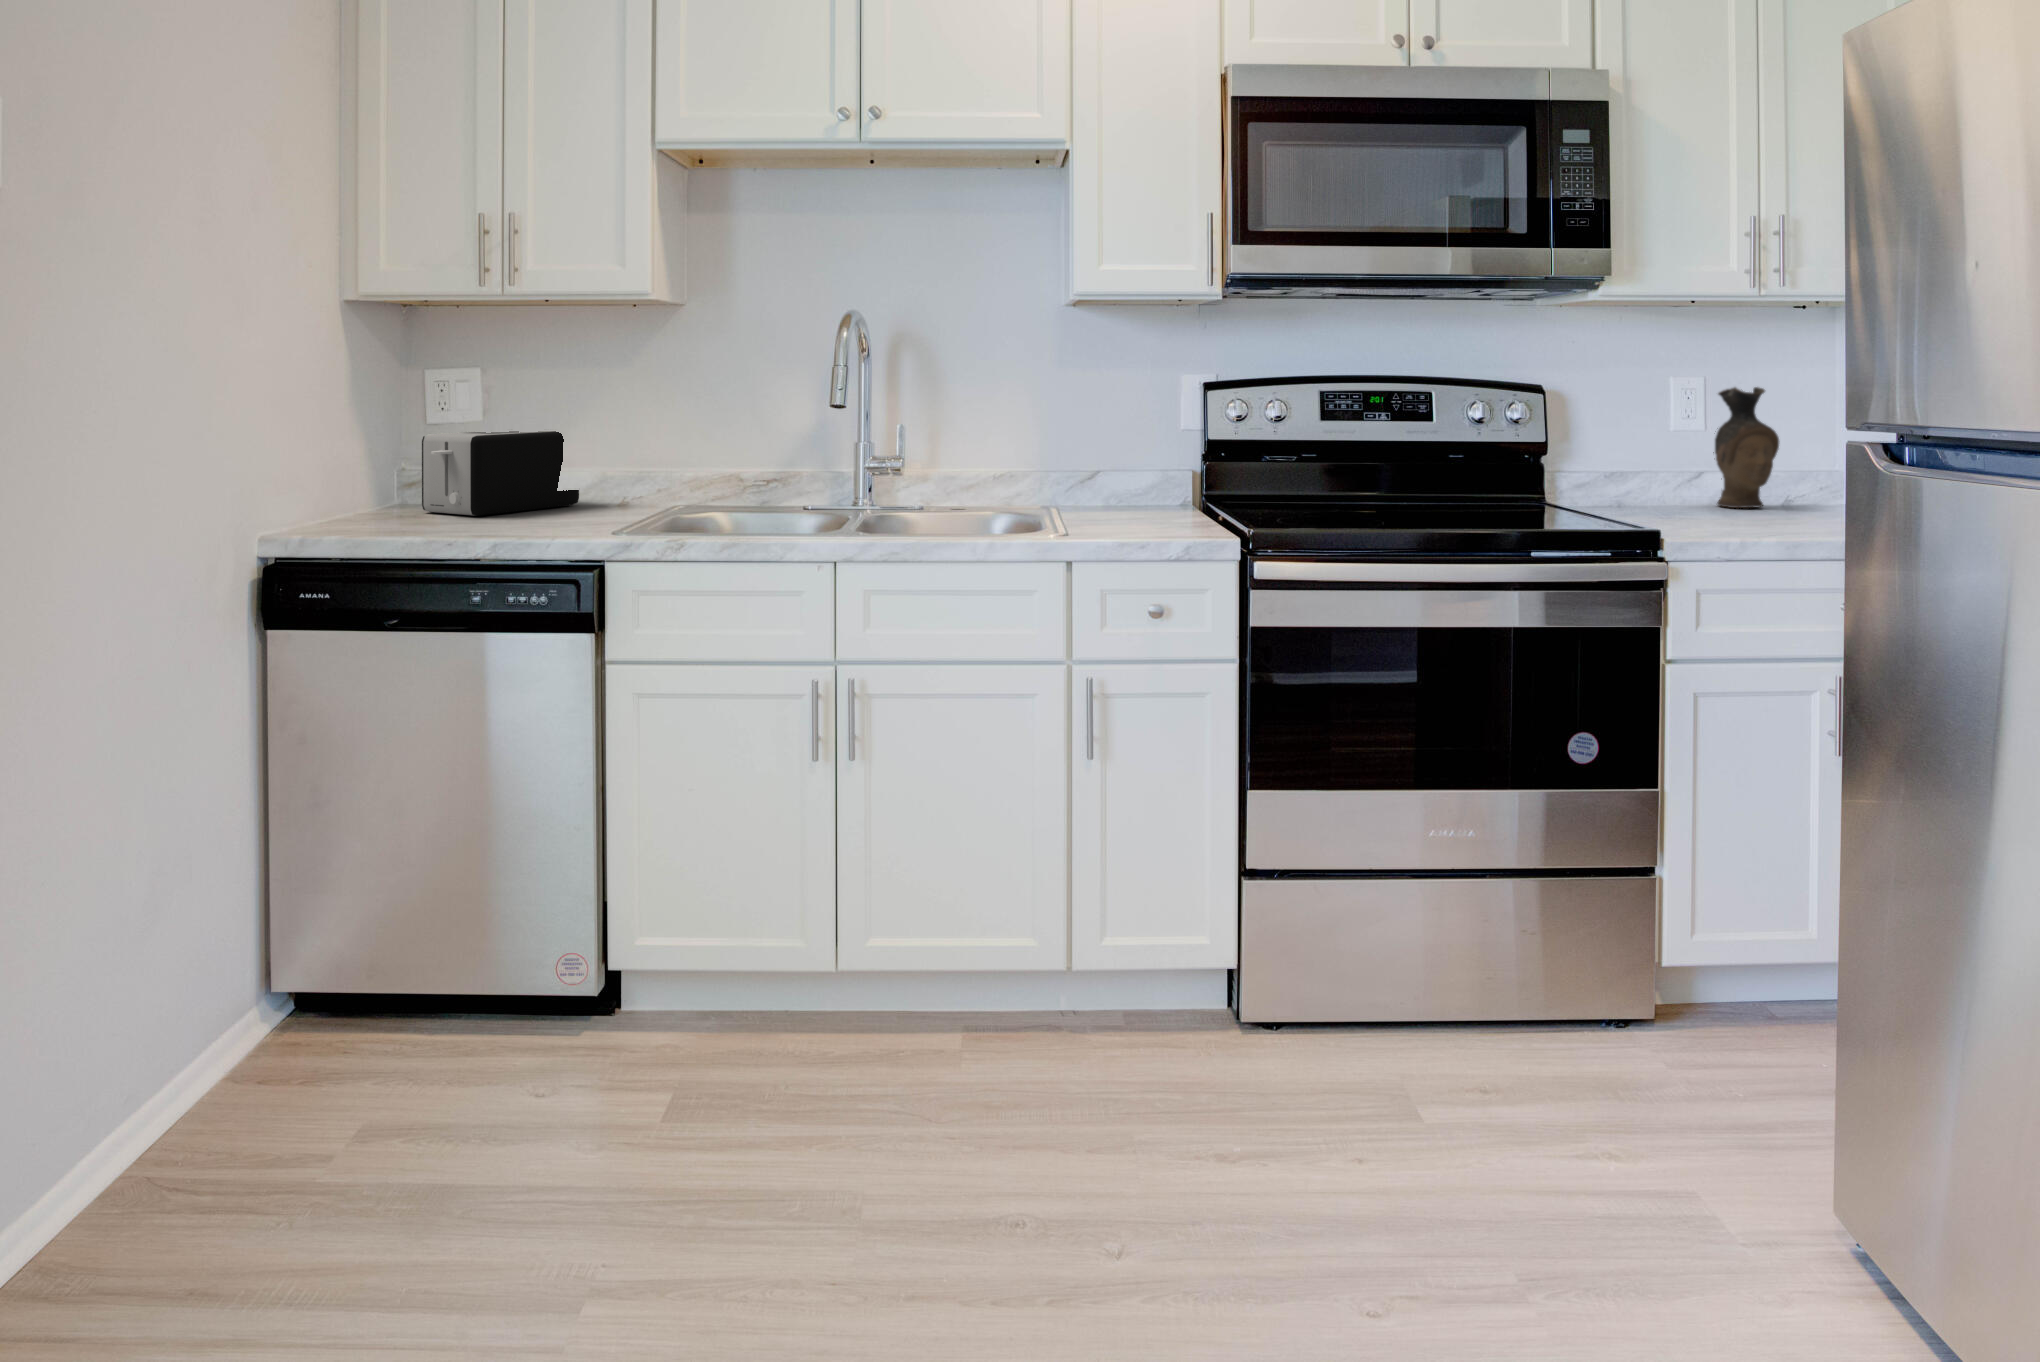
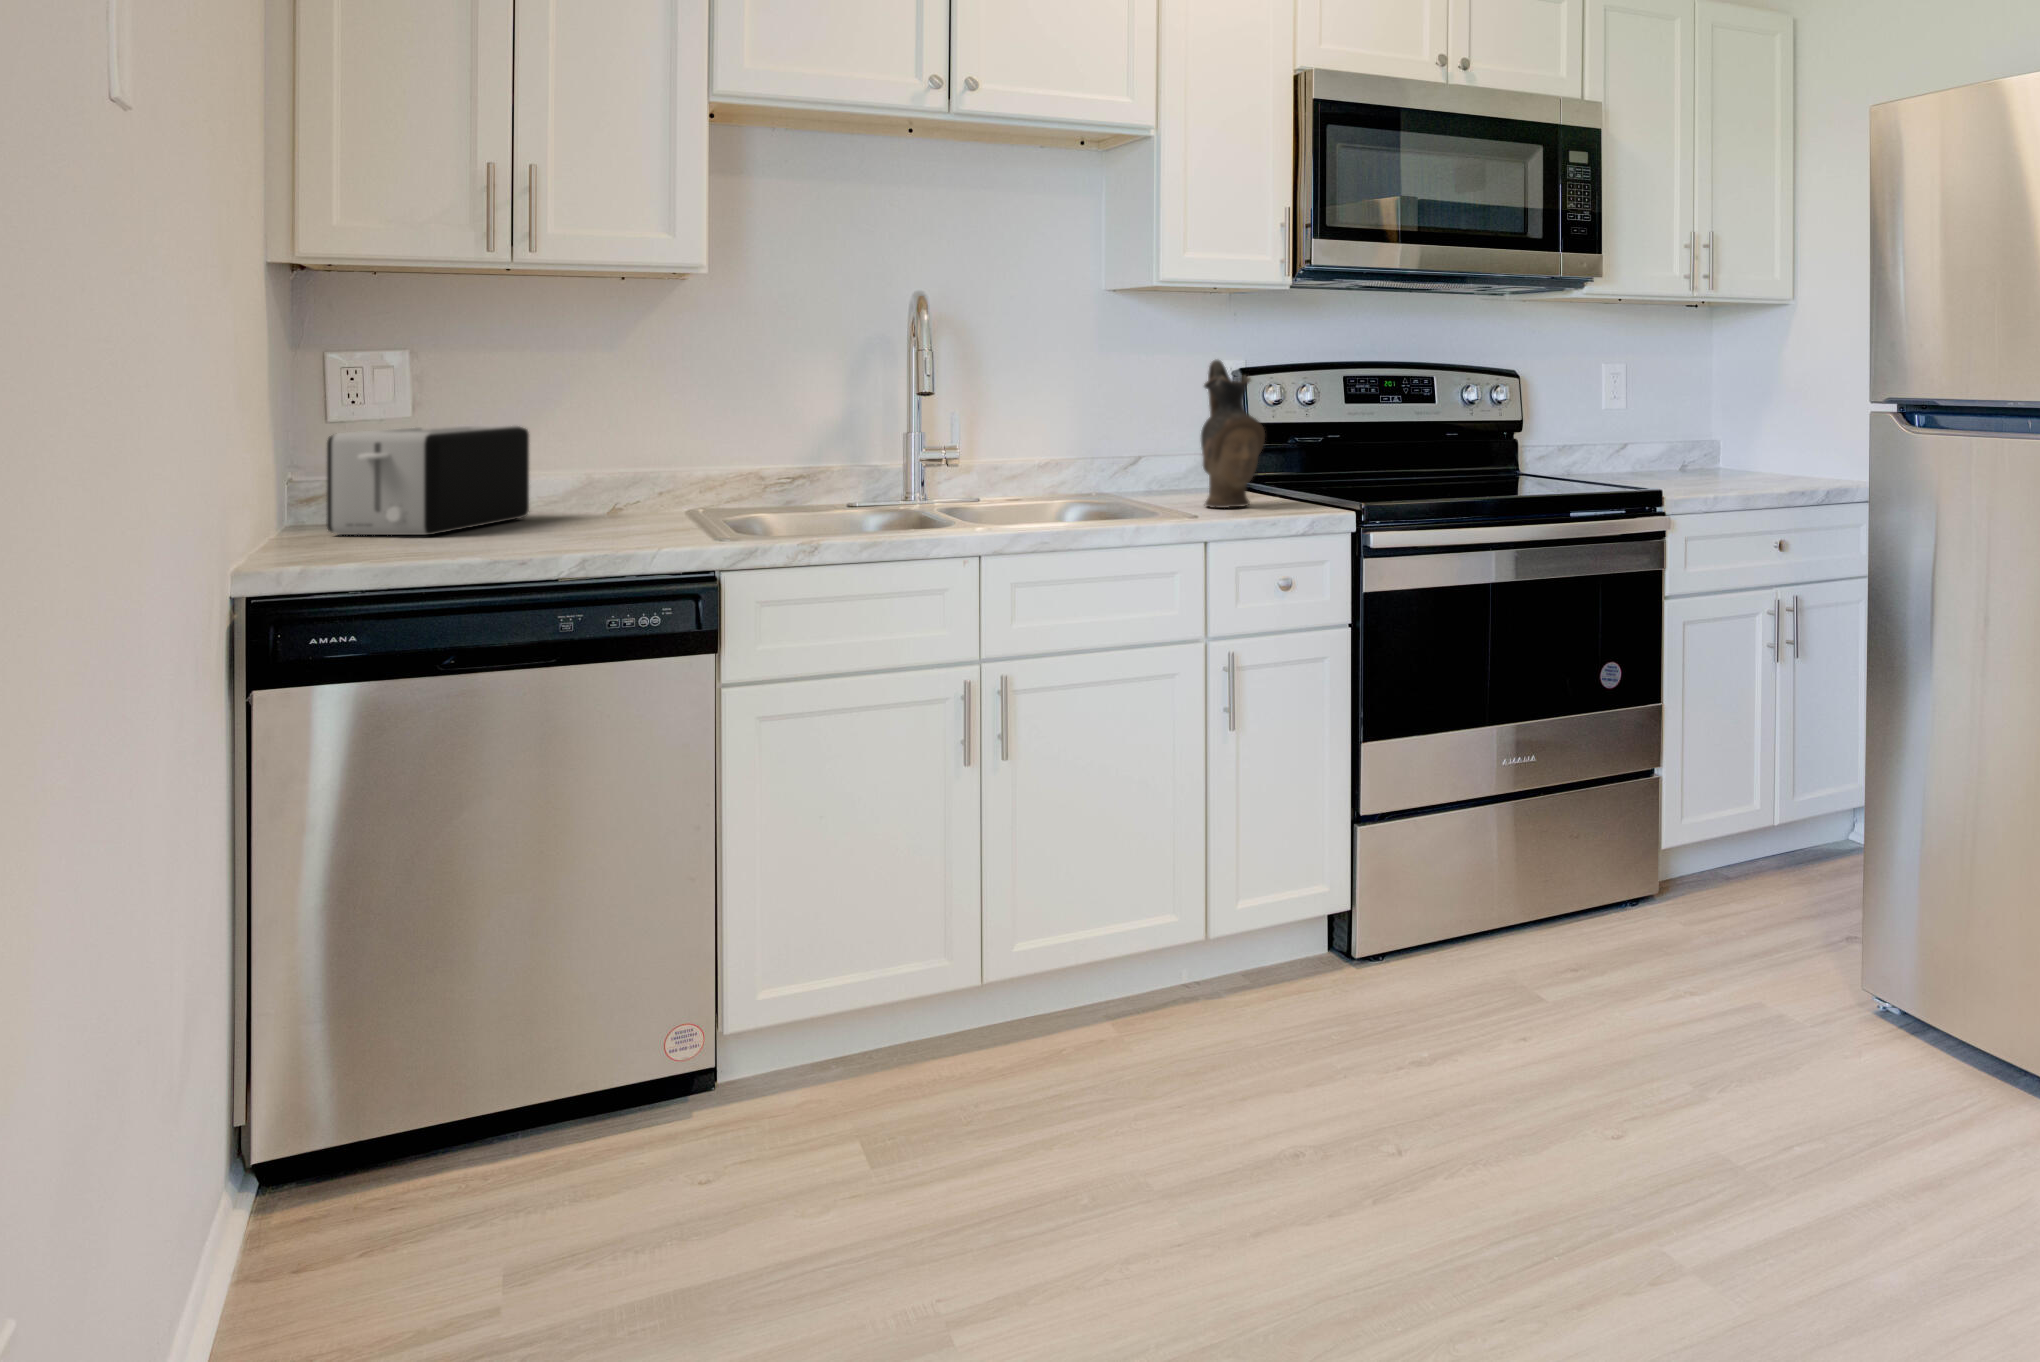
ceramic pitcher: present [1713,387,1779,508] -> present [1201,360,1265,508]

